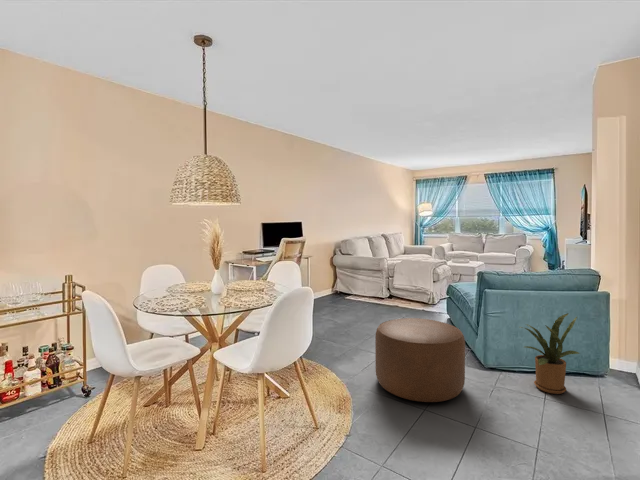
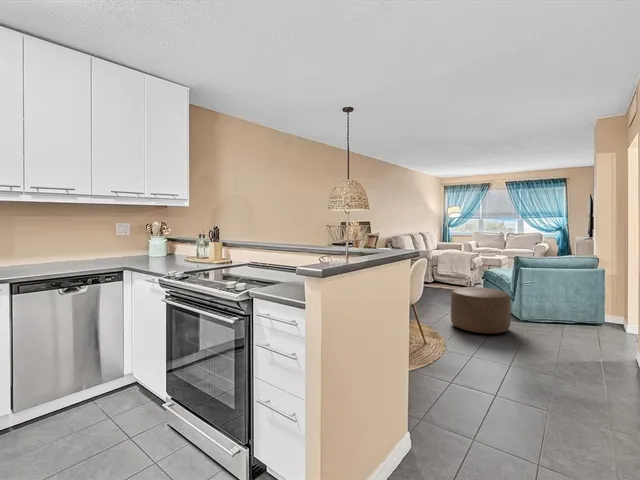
house plant: present [521,313,579,394] -> none [542,283,584,332]

